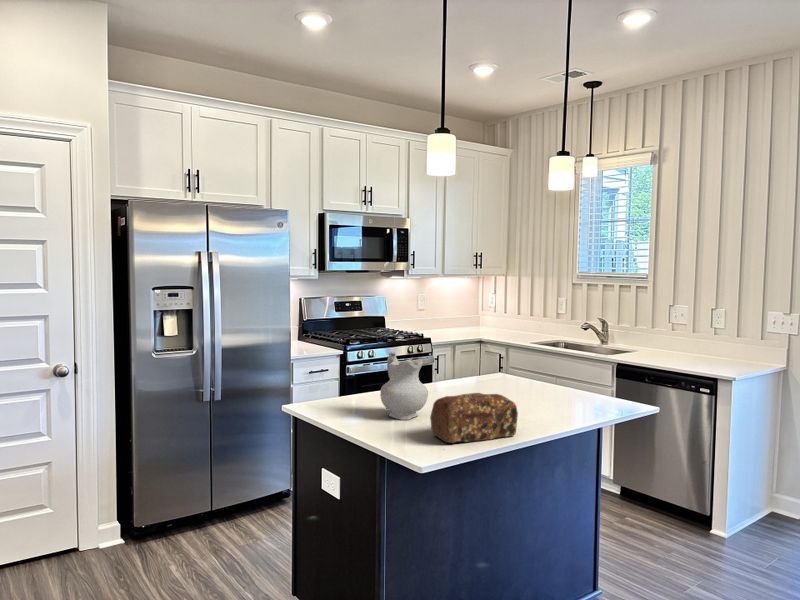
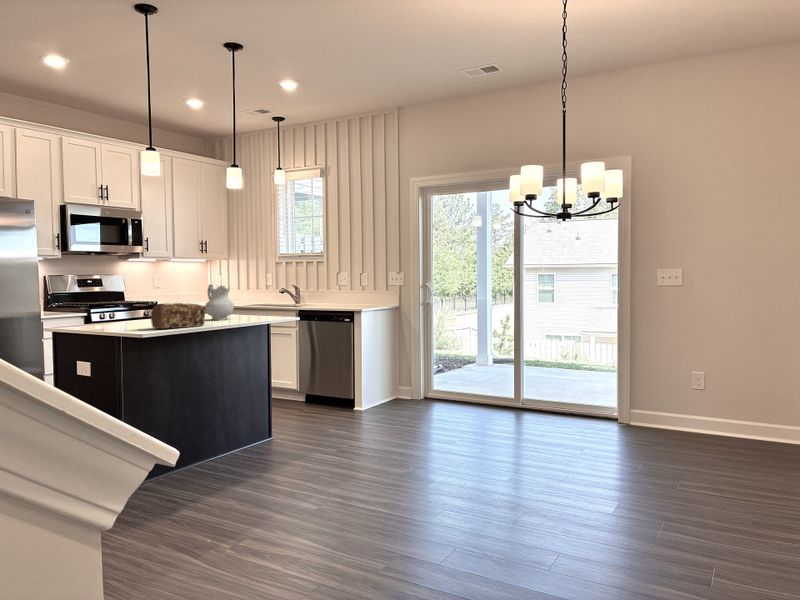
ceramic pitcher: present [380,352,428,420] -> present [205,285,234,320]

